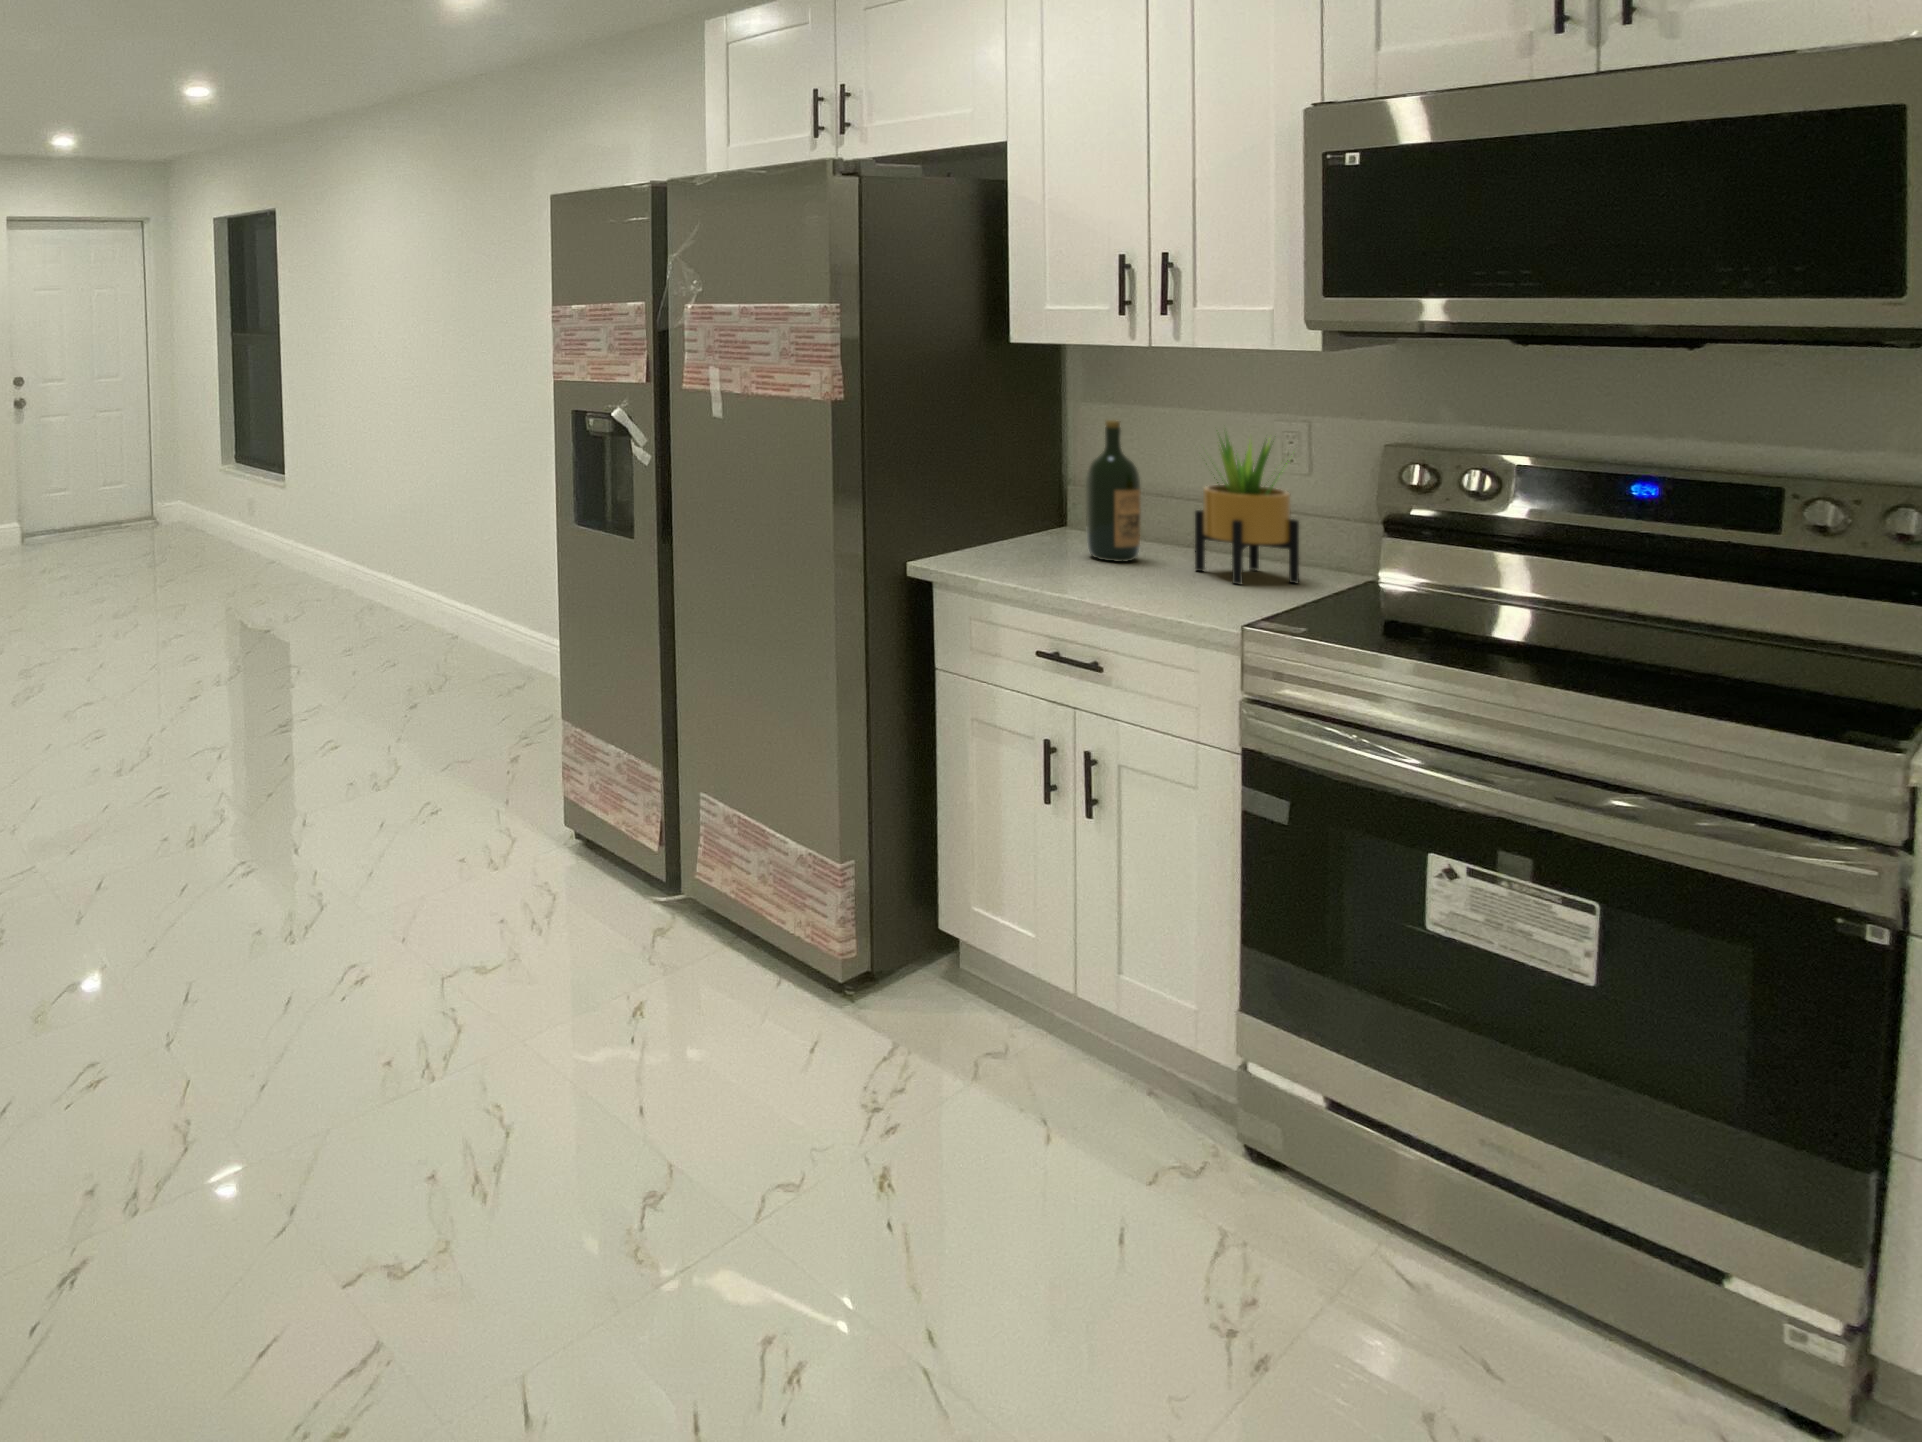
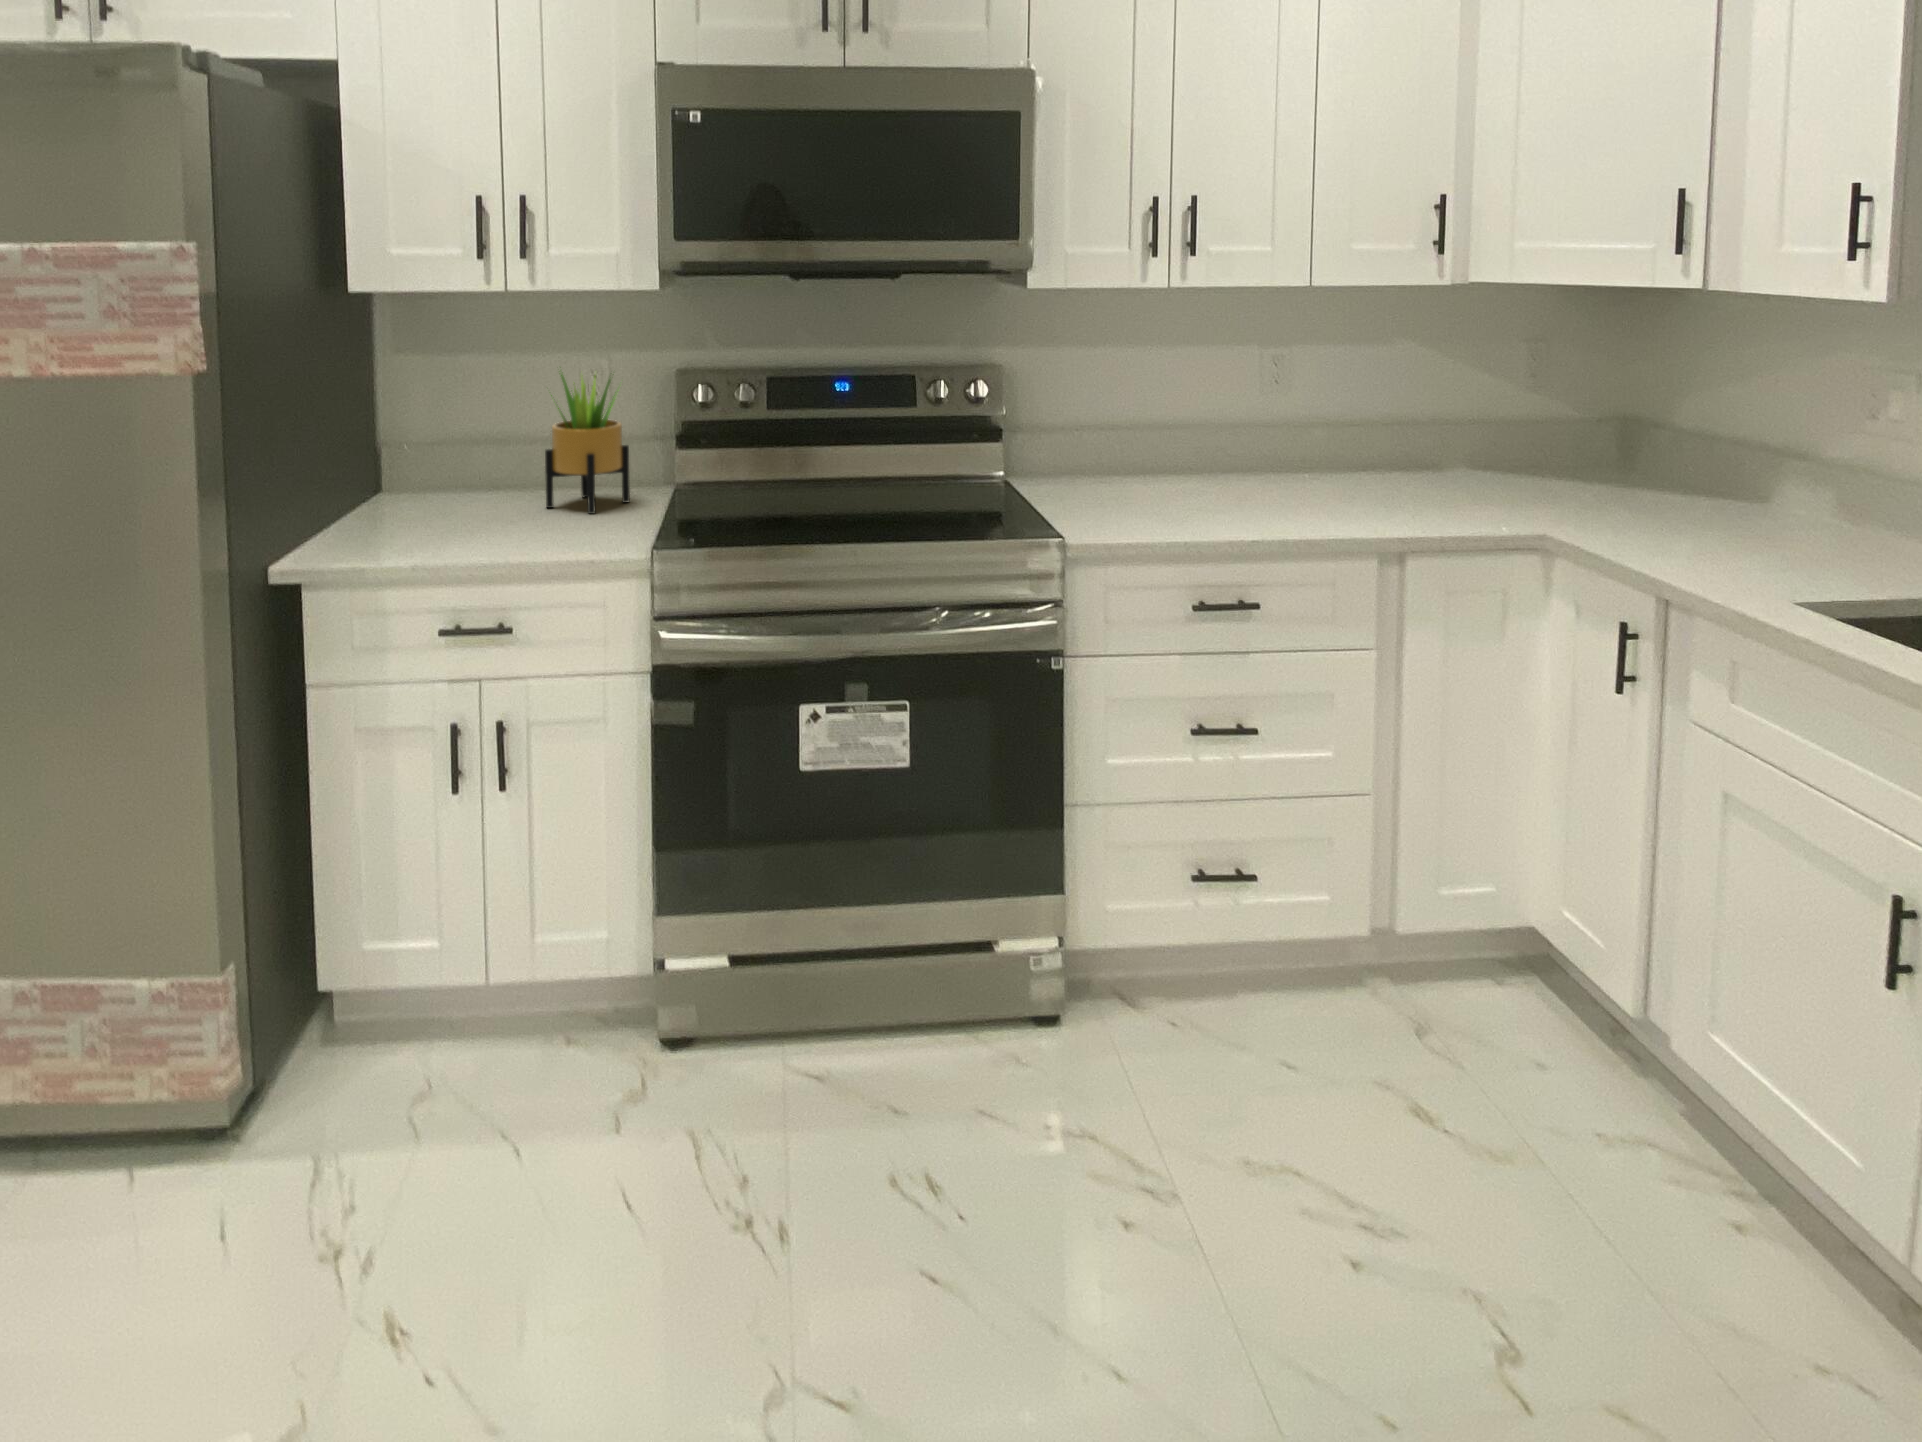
wine bottle: present [1086,420,1140,562] -> none [441,370,493,515]

